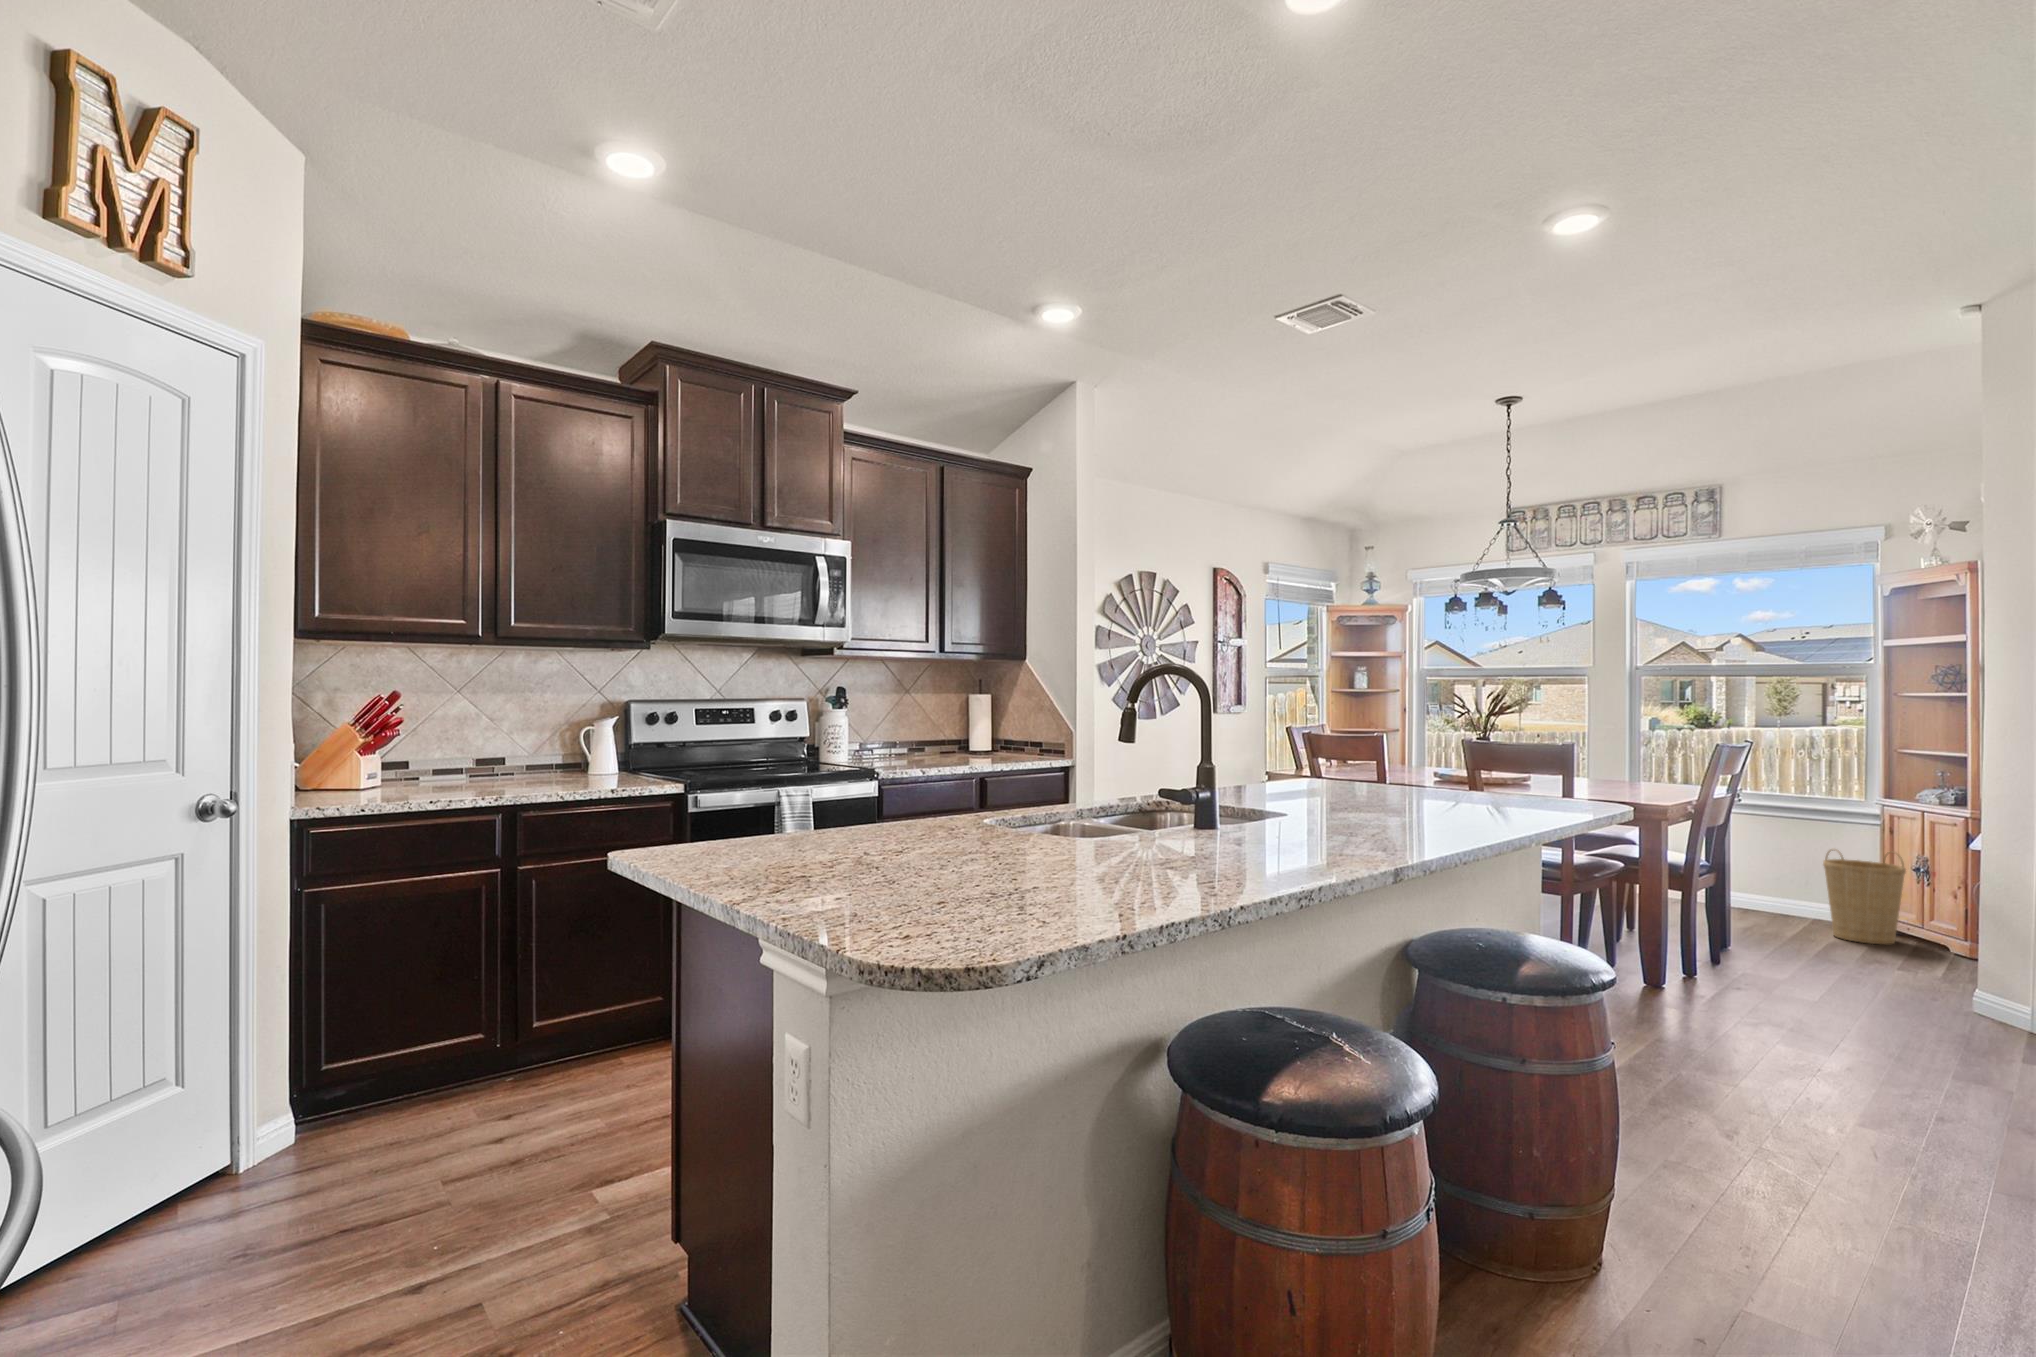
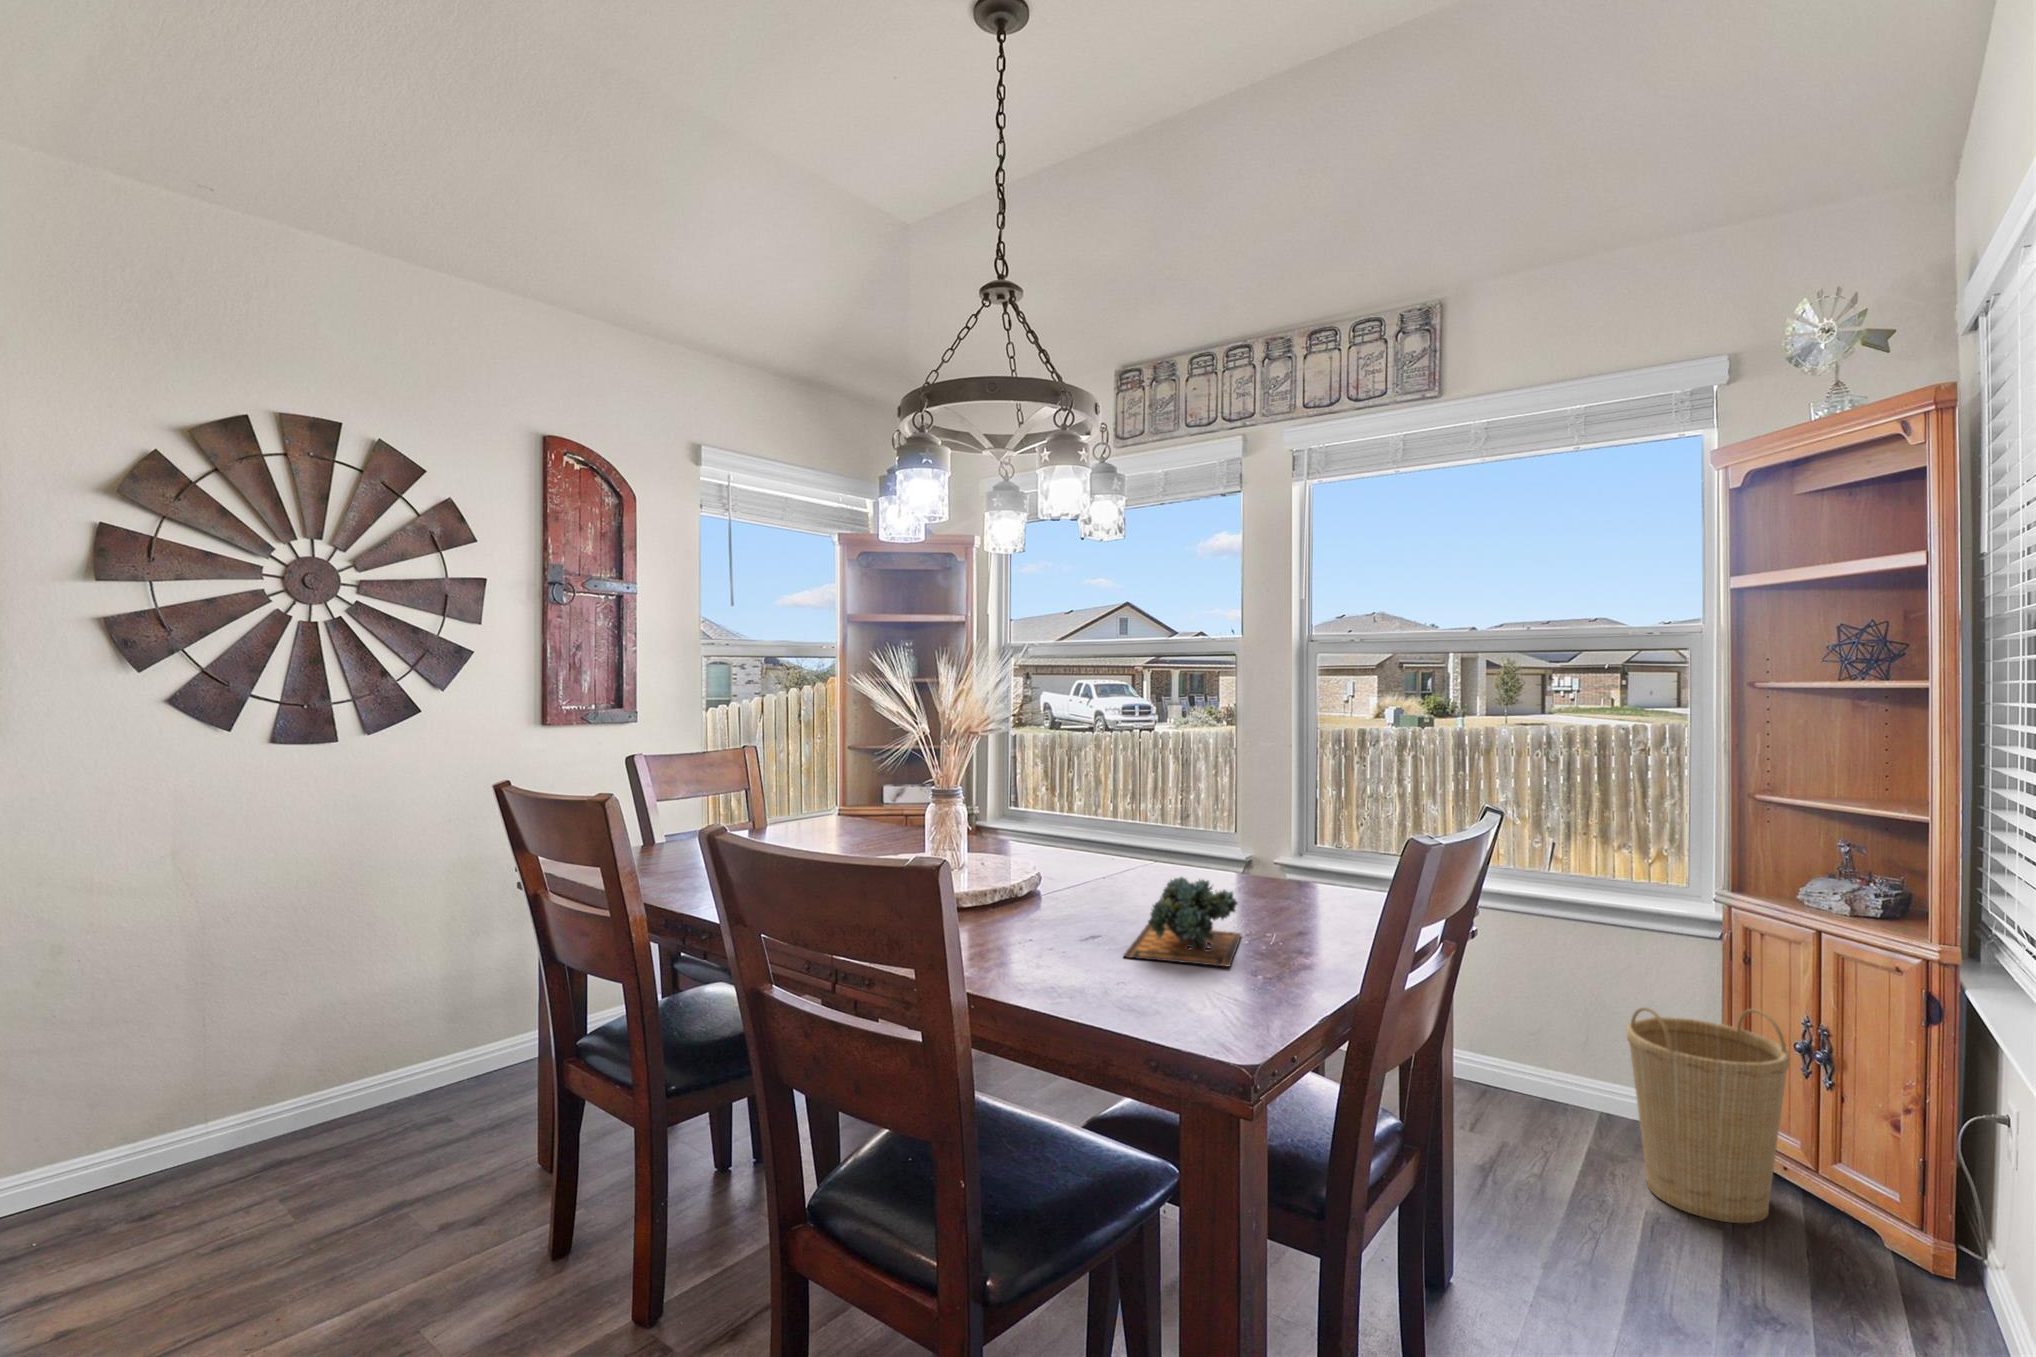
succulent plant: none [1602,762,1651,790] -> present [1124,877,1241,966]

